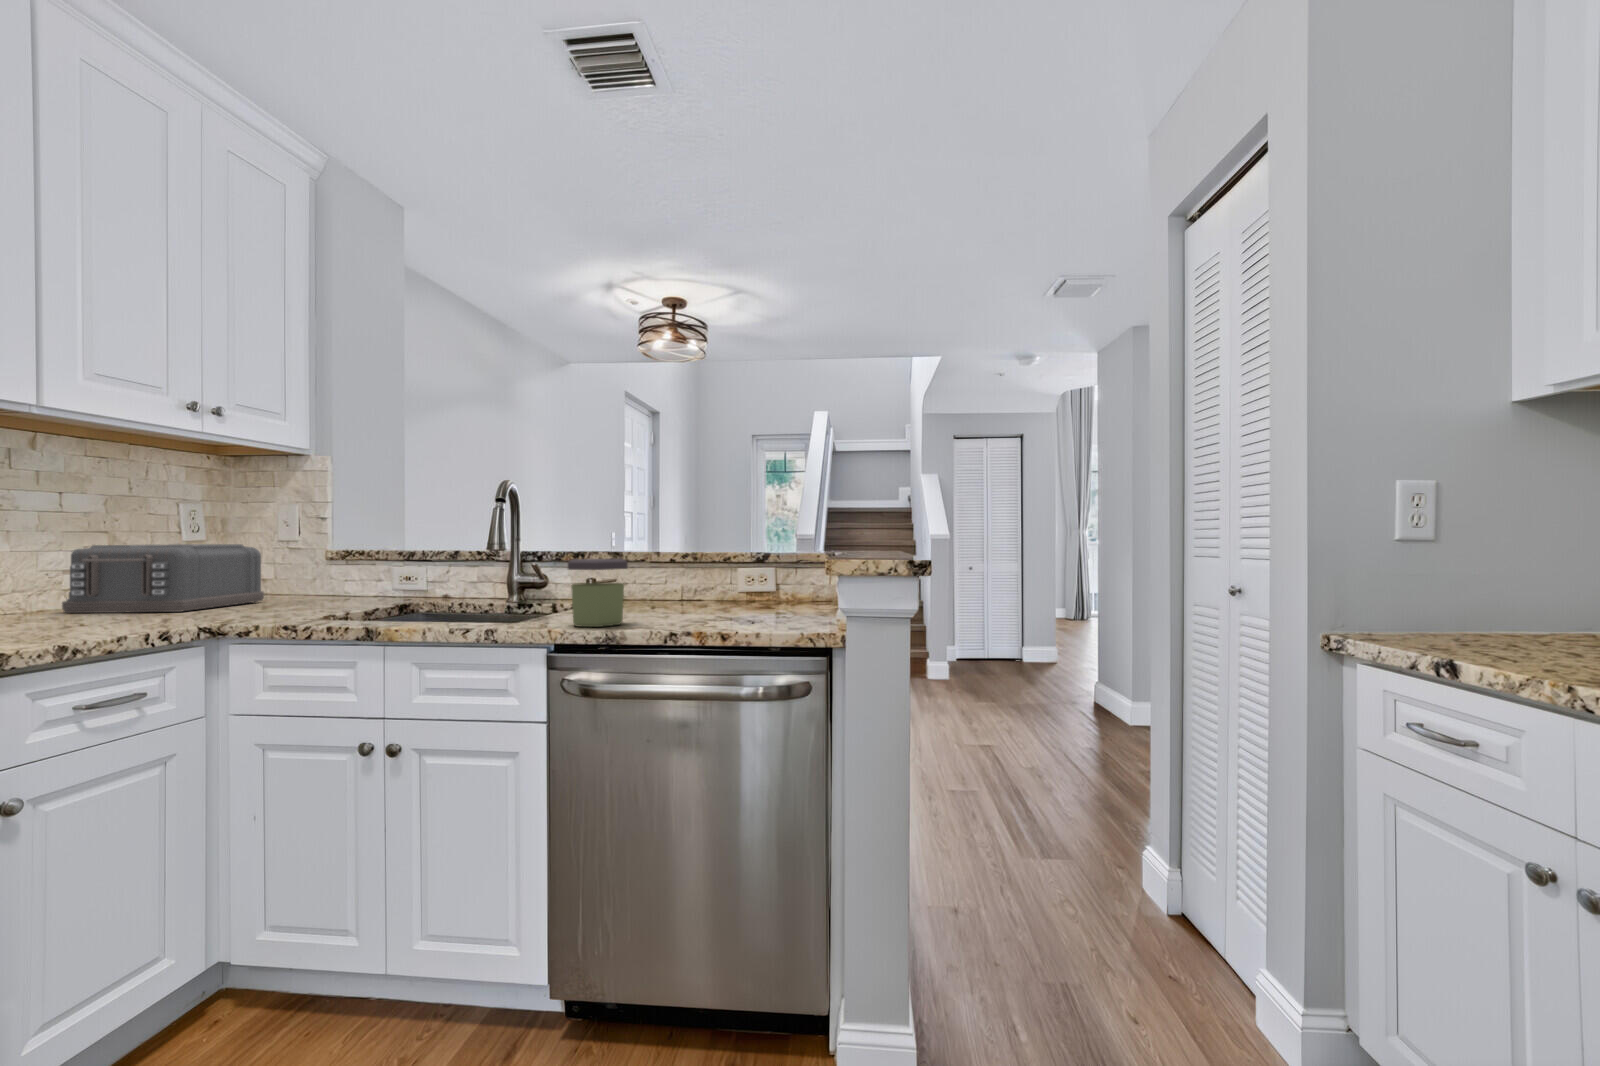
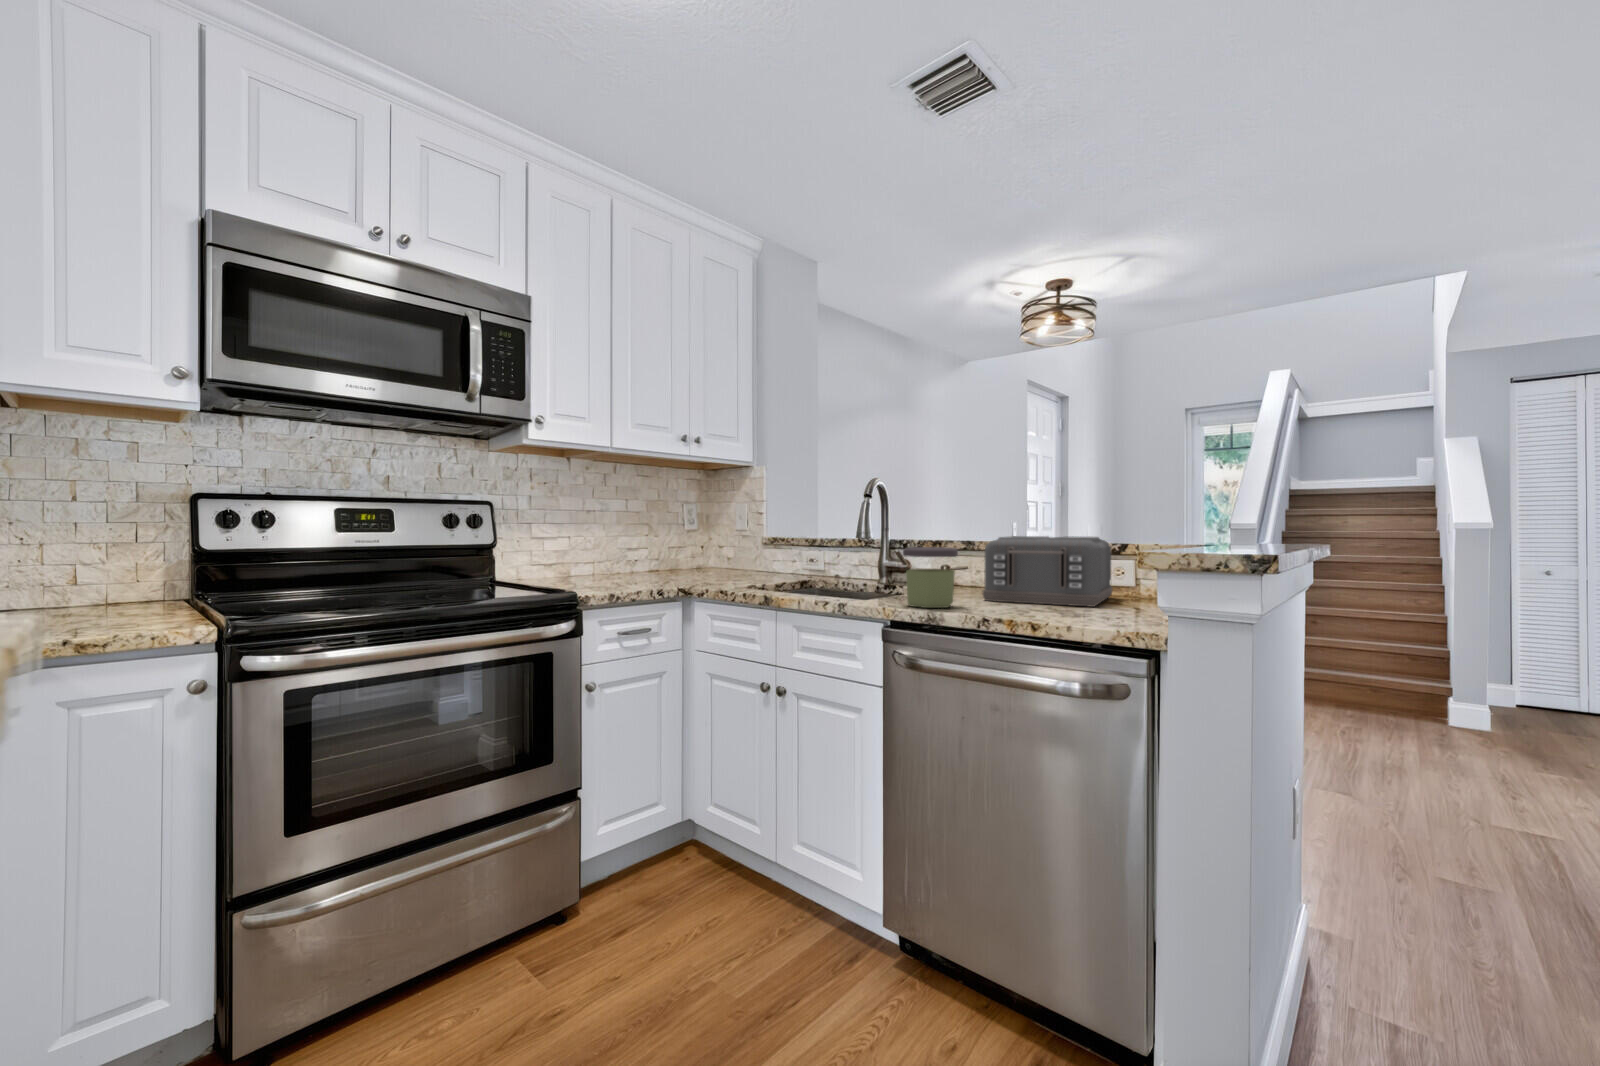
toaster: present [62,544,264,613] -> present [982,536,1113,607]

